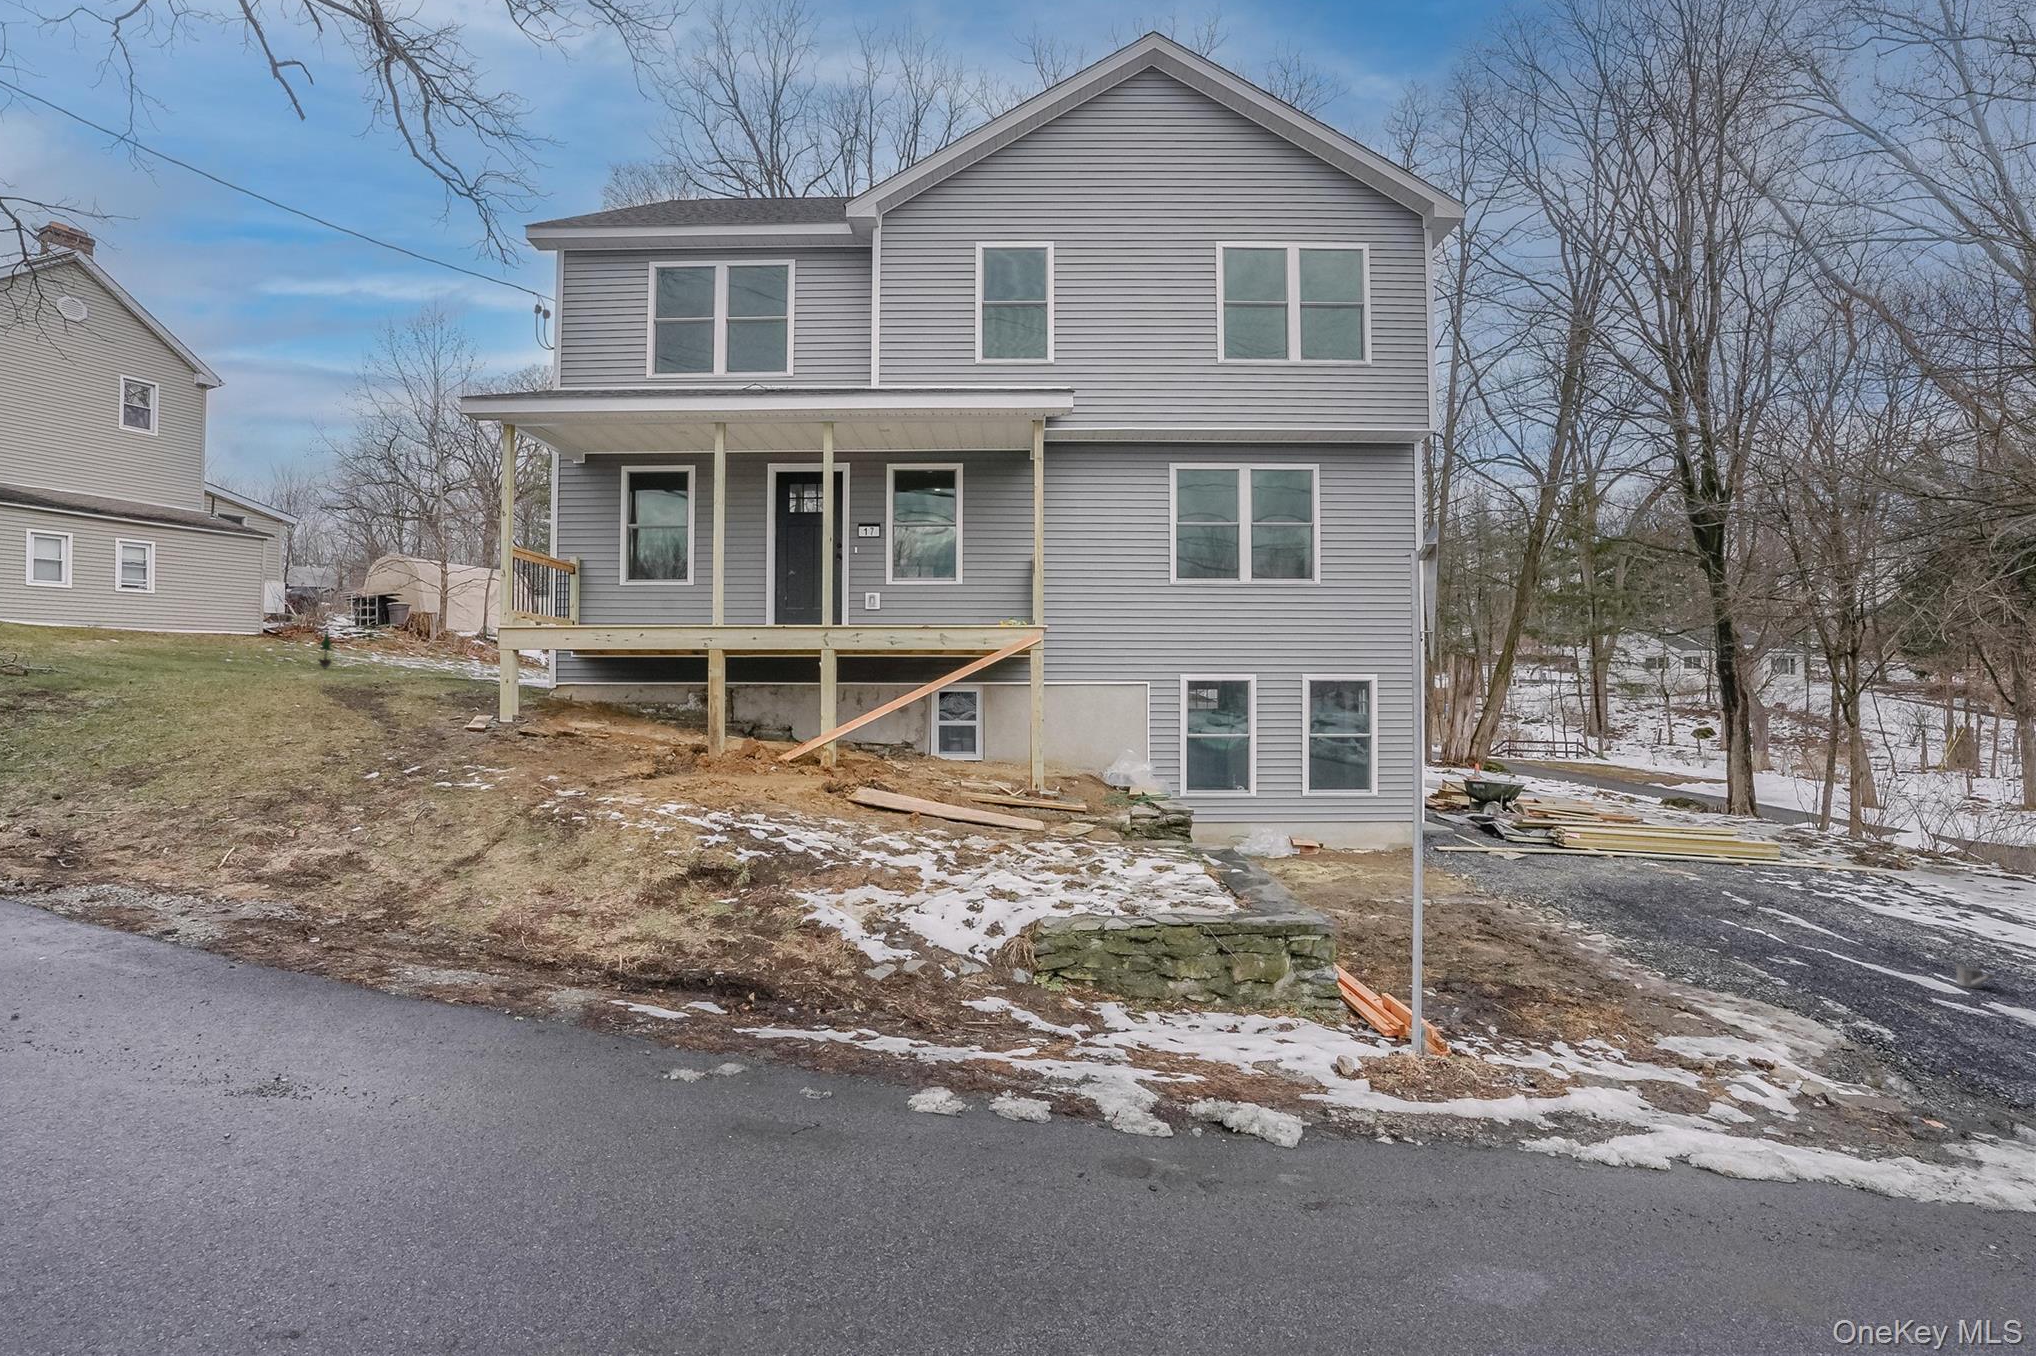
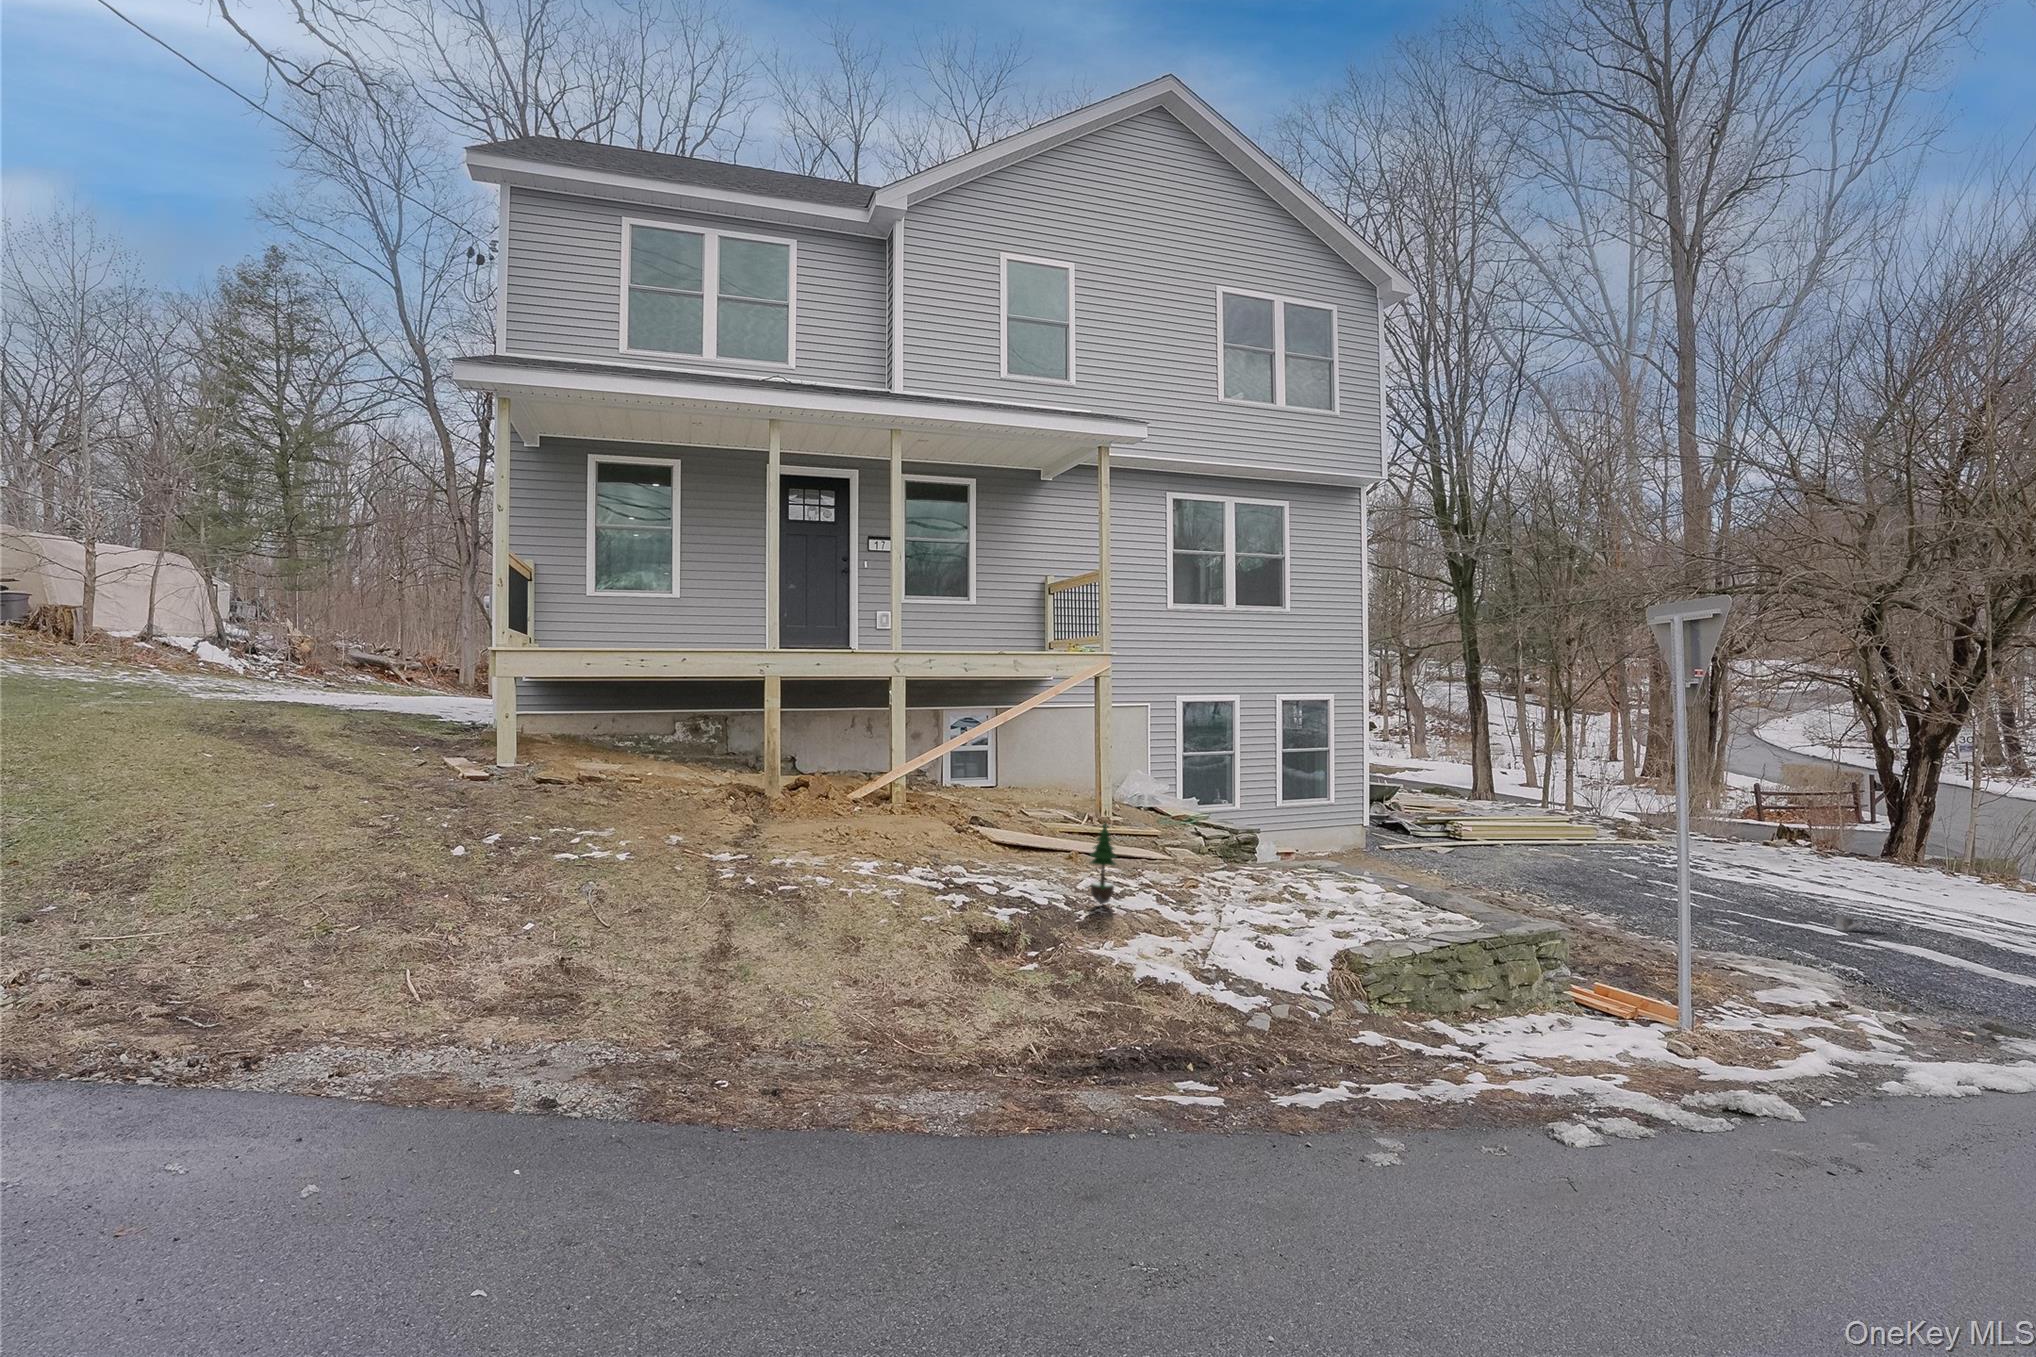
potted tree: present [319,632,332,668] -> present [1090,822,1116,904]

